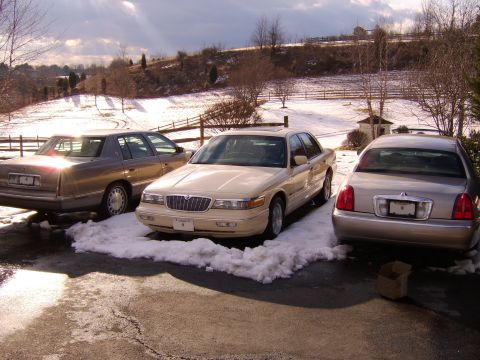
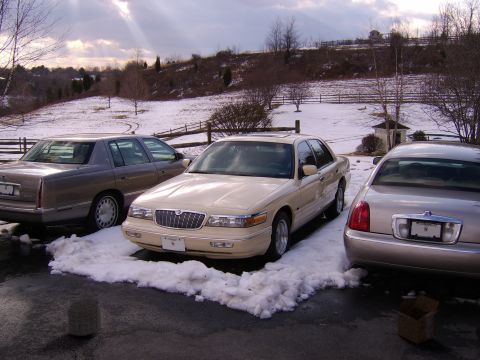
planter: none [100,268,129,299] -> present [67,298,101,336]

